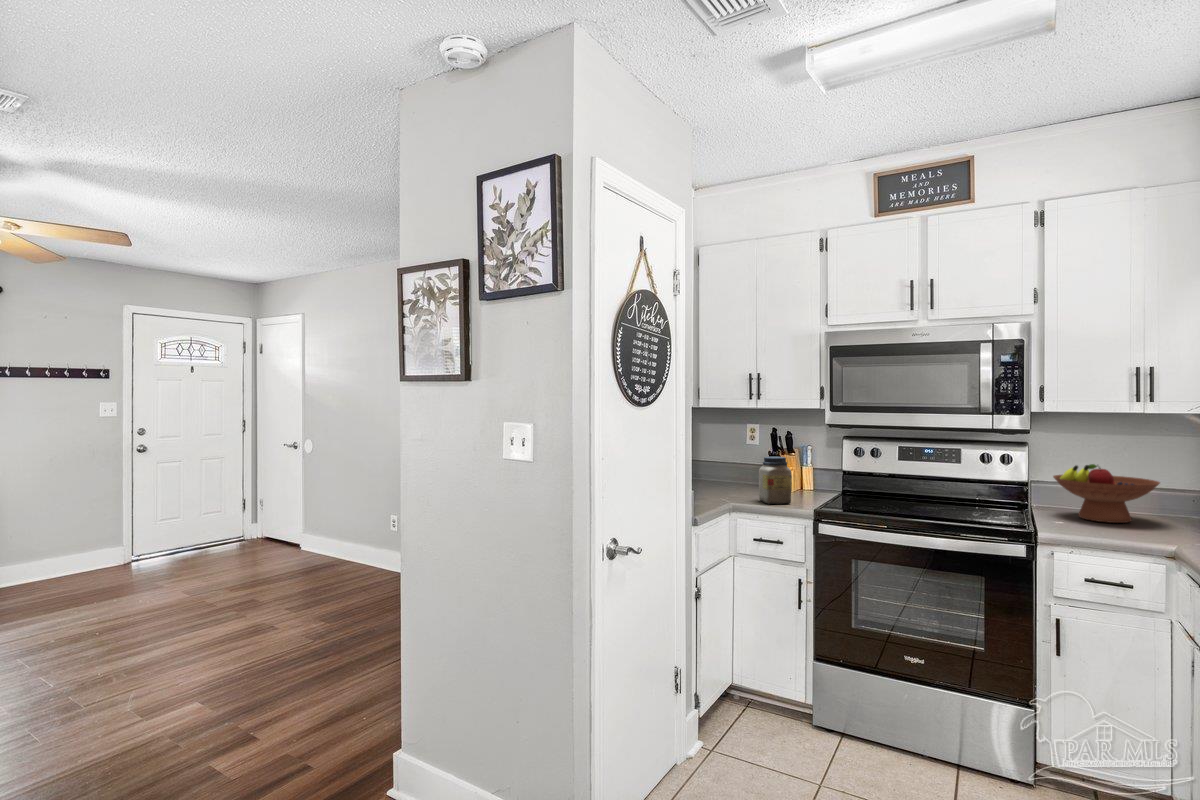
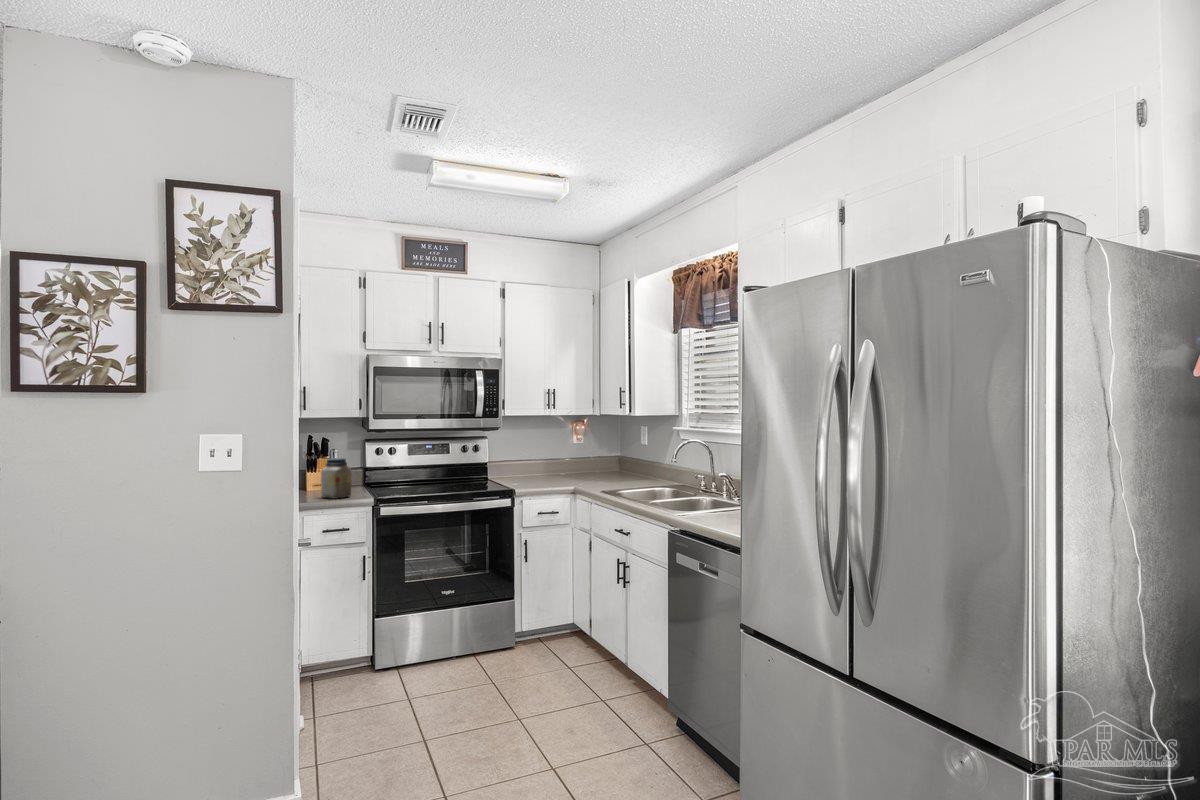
fruit bowl: present [1053,464,1160,523] -> none [509,449,561,484]

